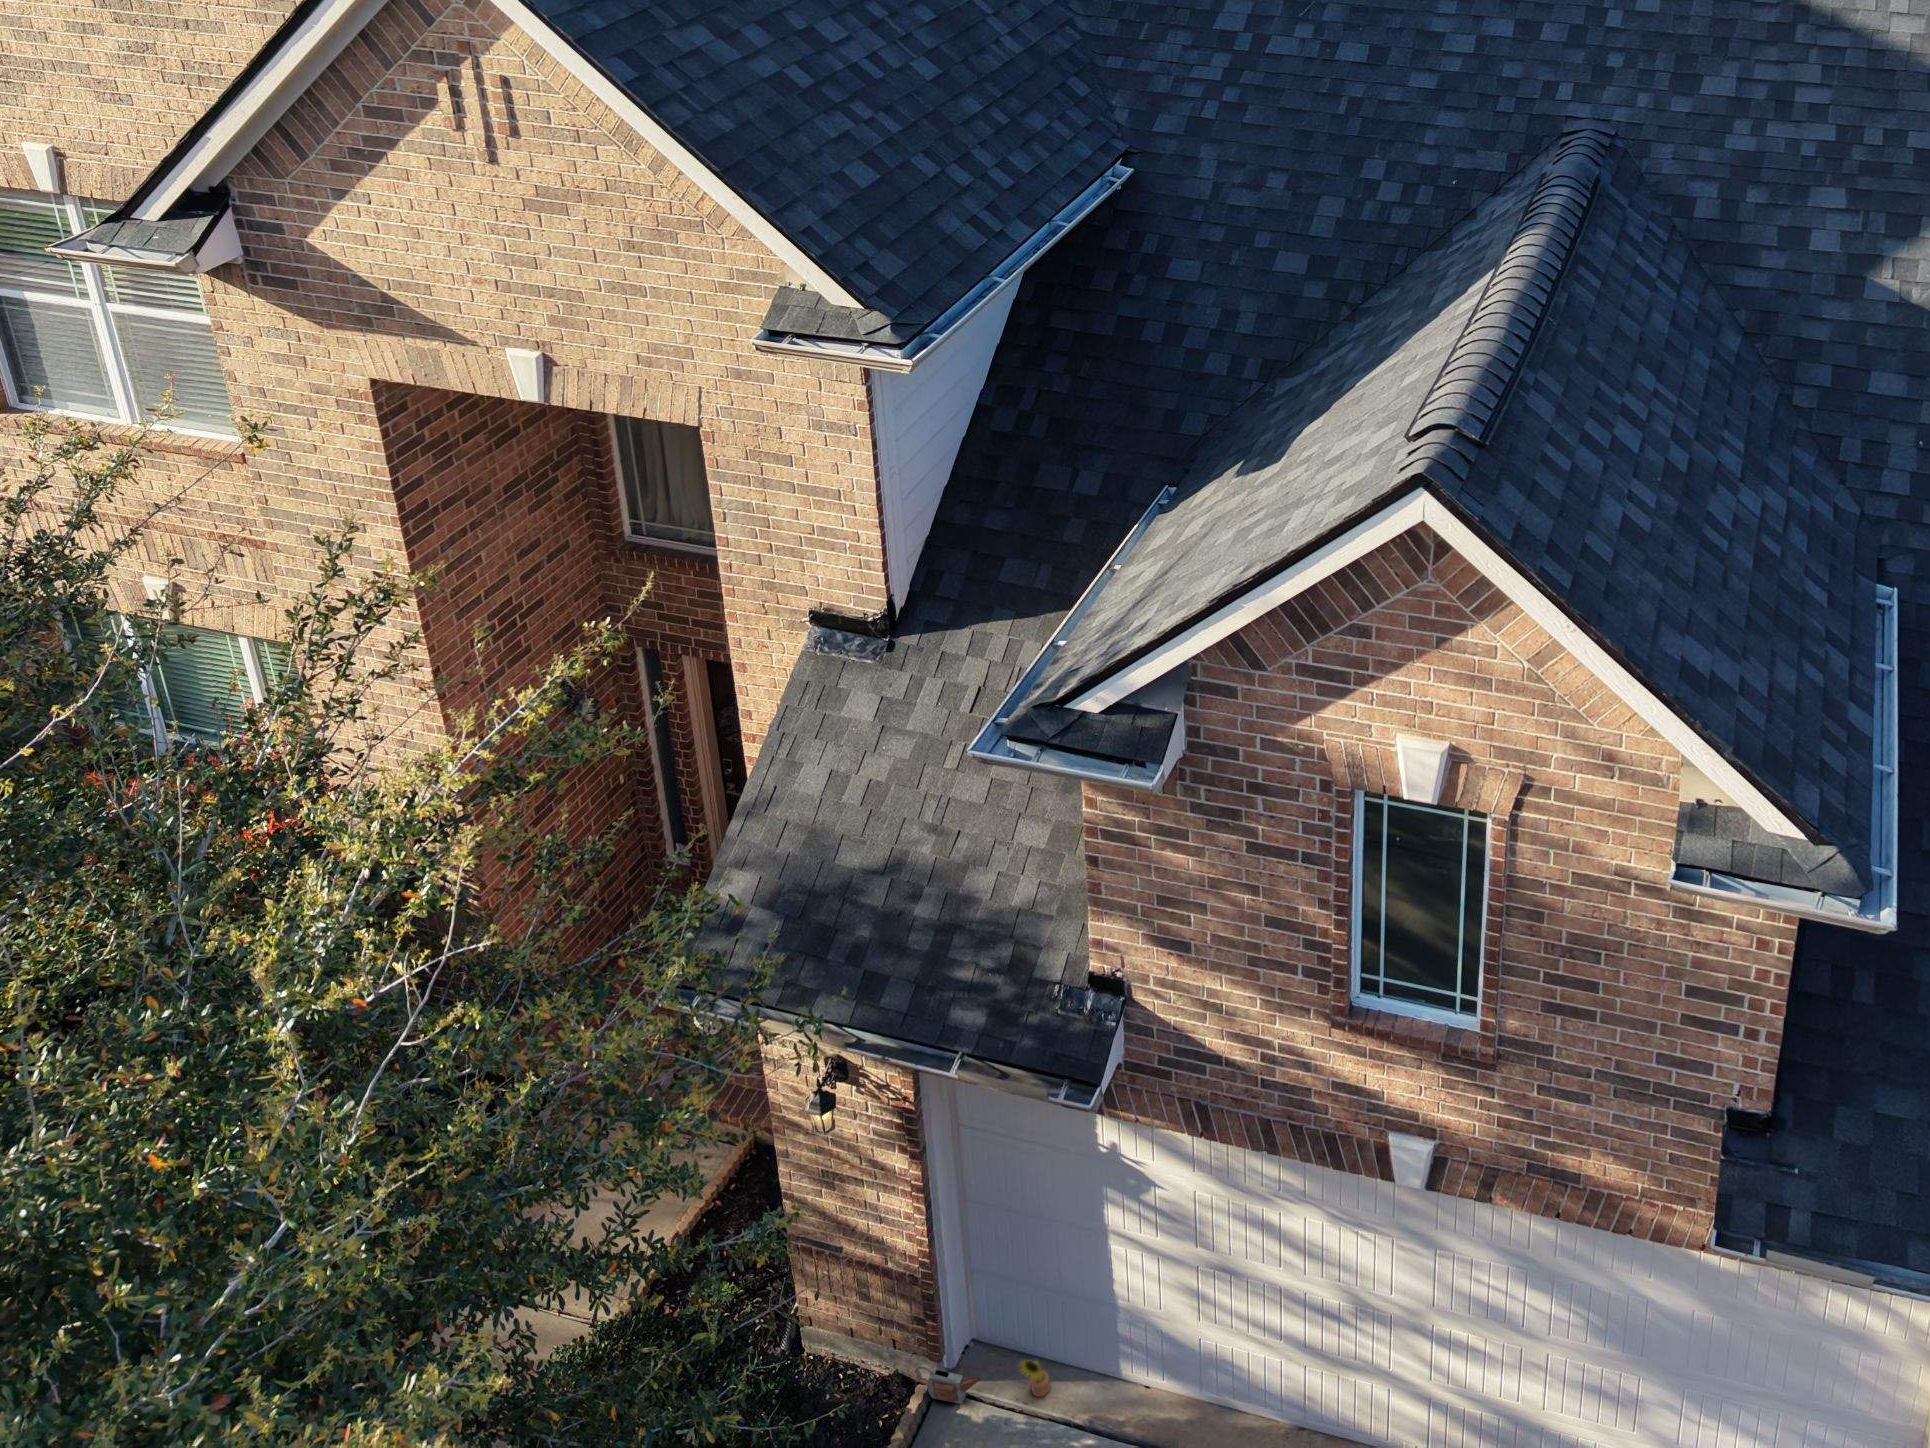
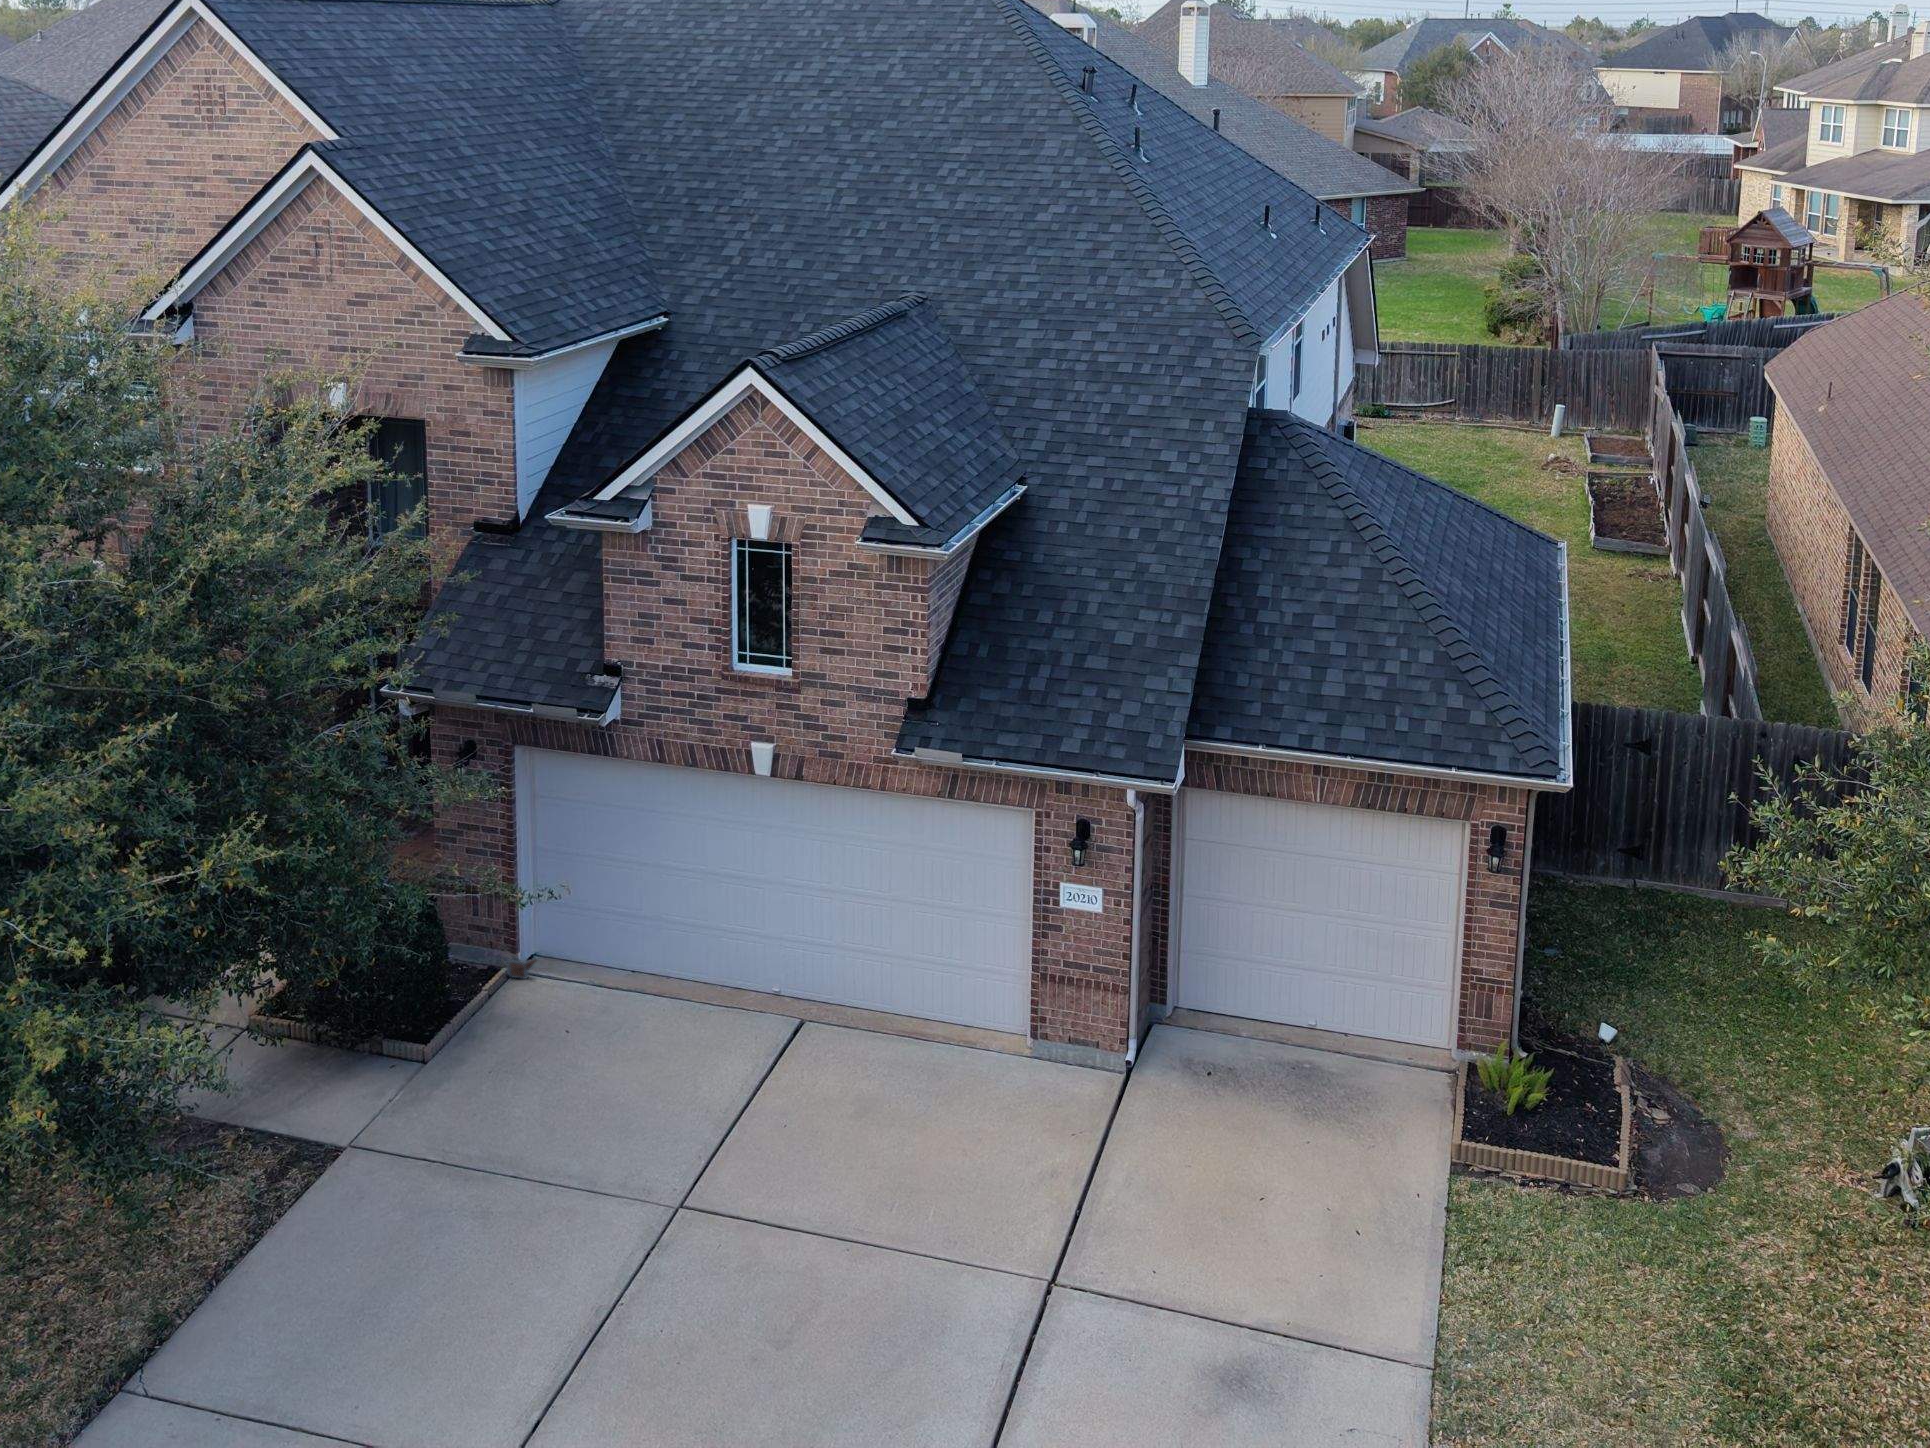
decorative plant: present [1020,1360,1050,1397] -> none [558,947,577,977]

